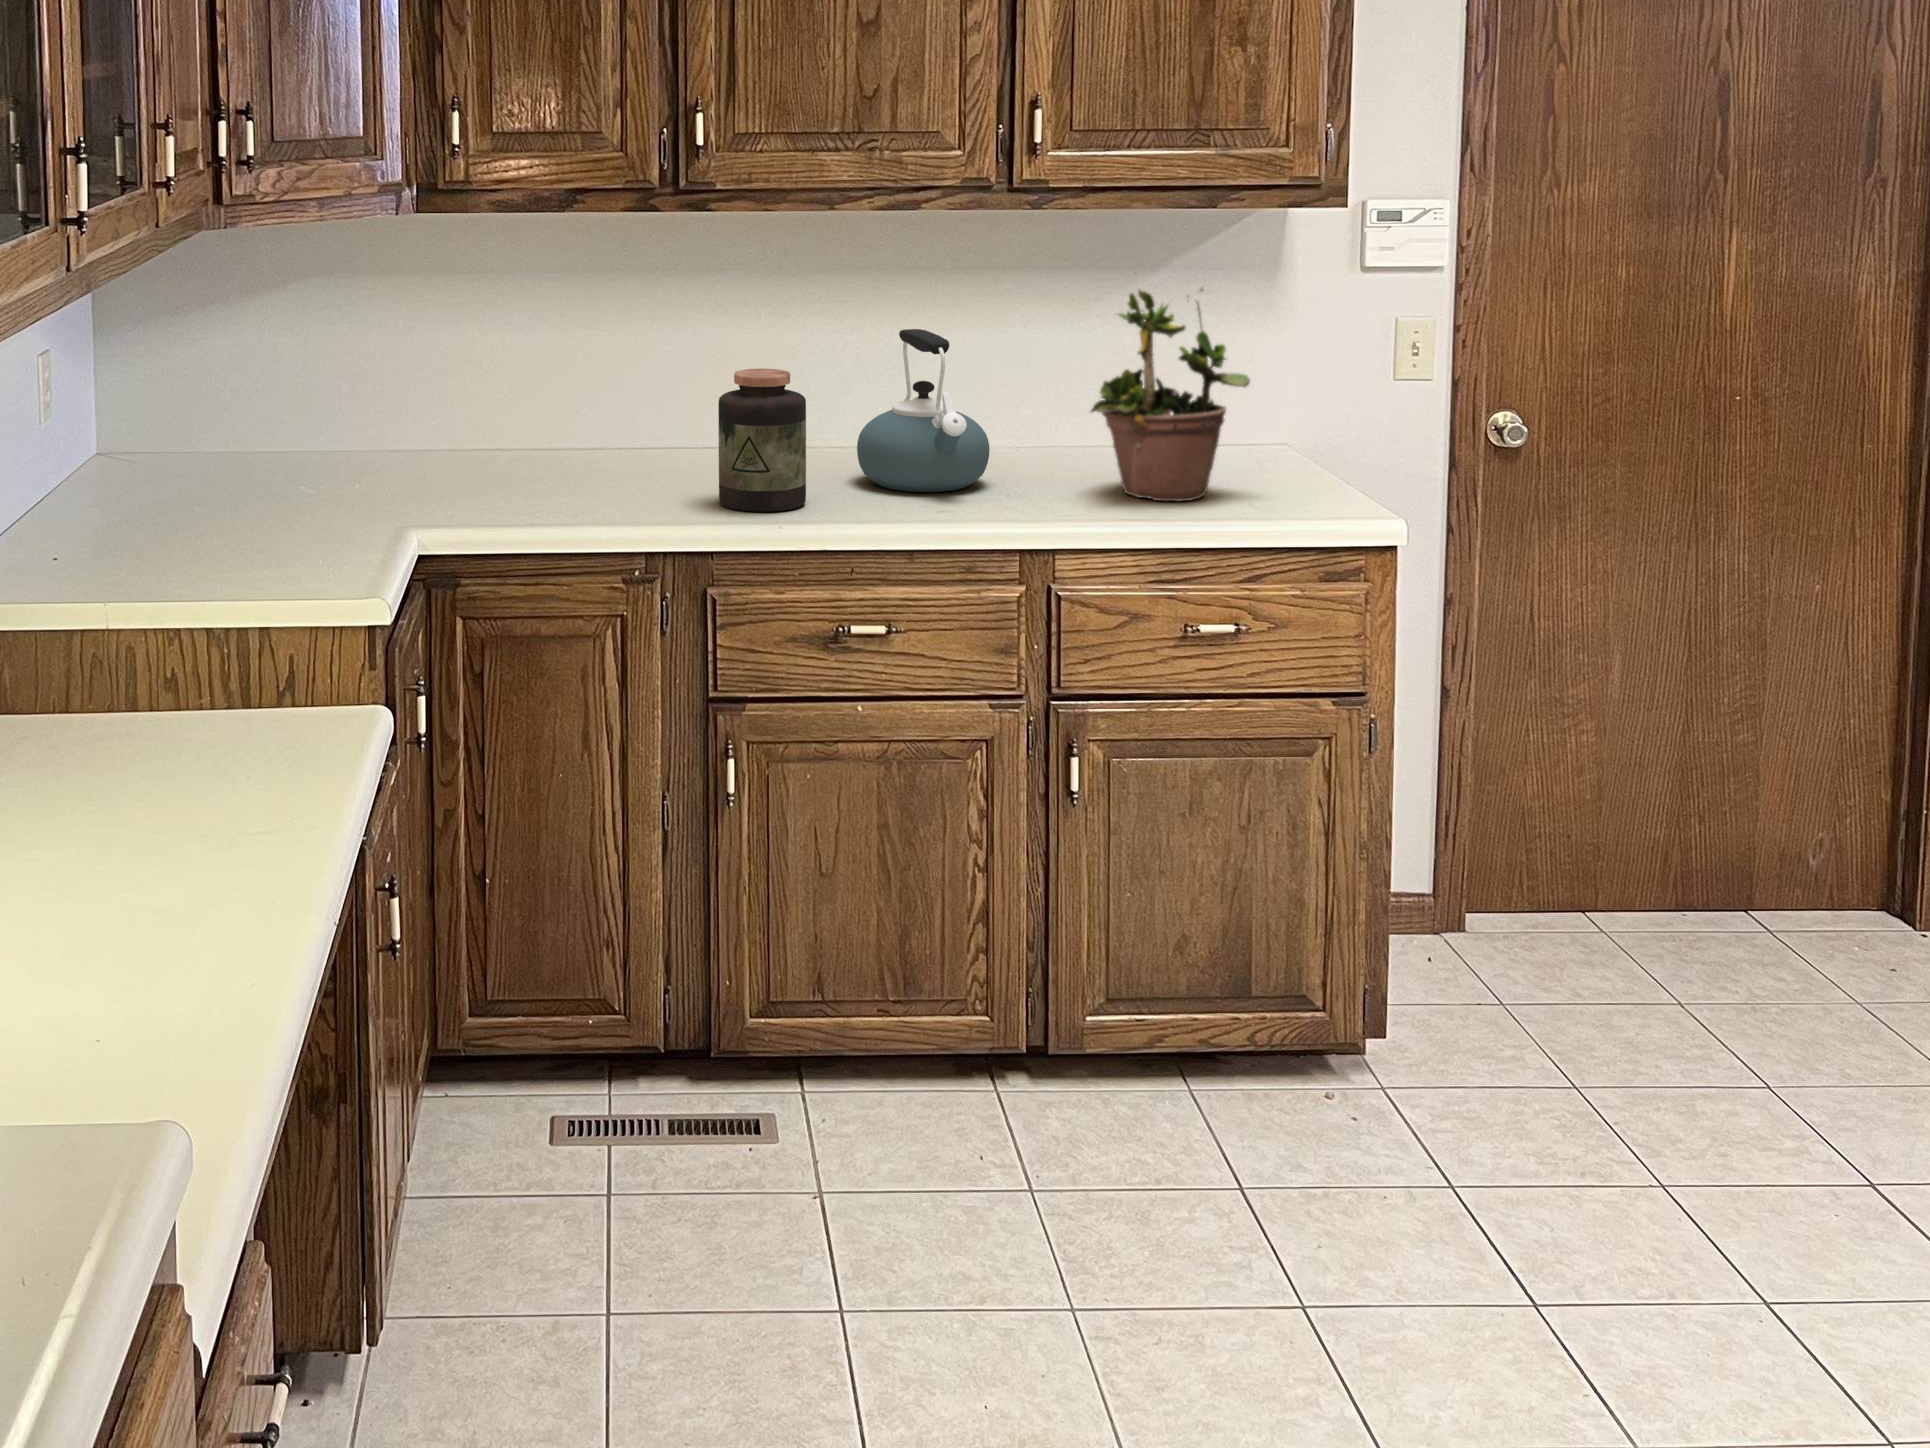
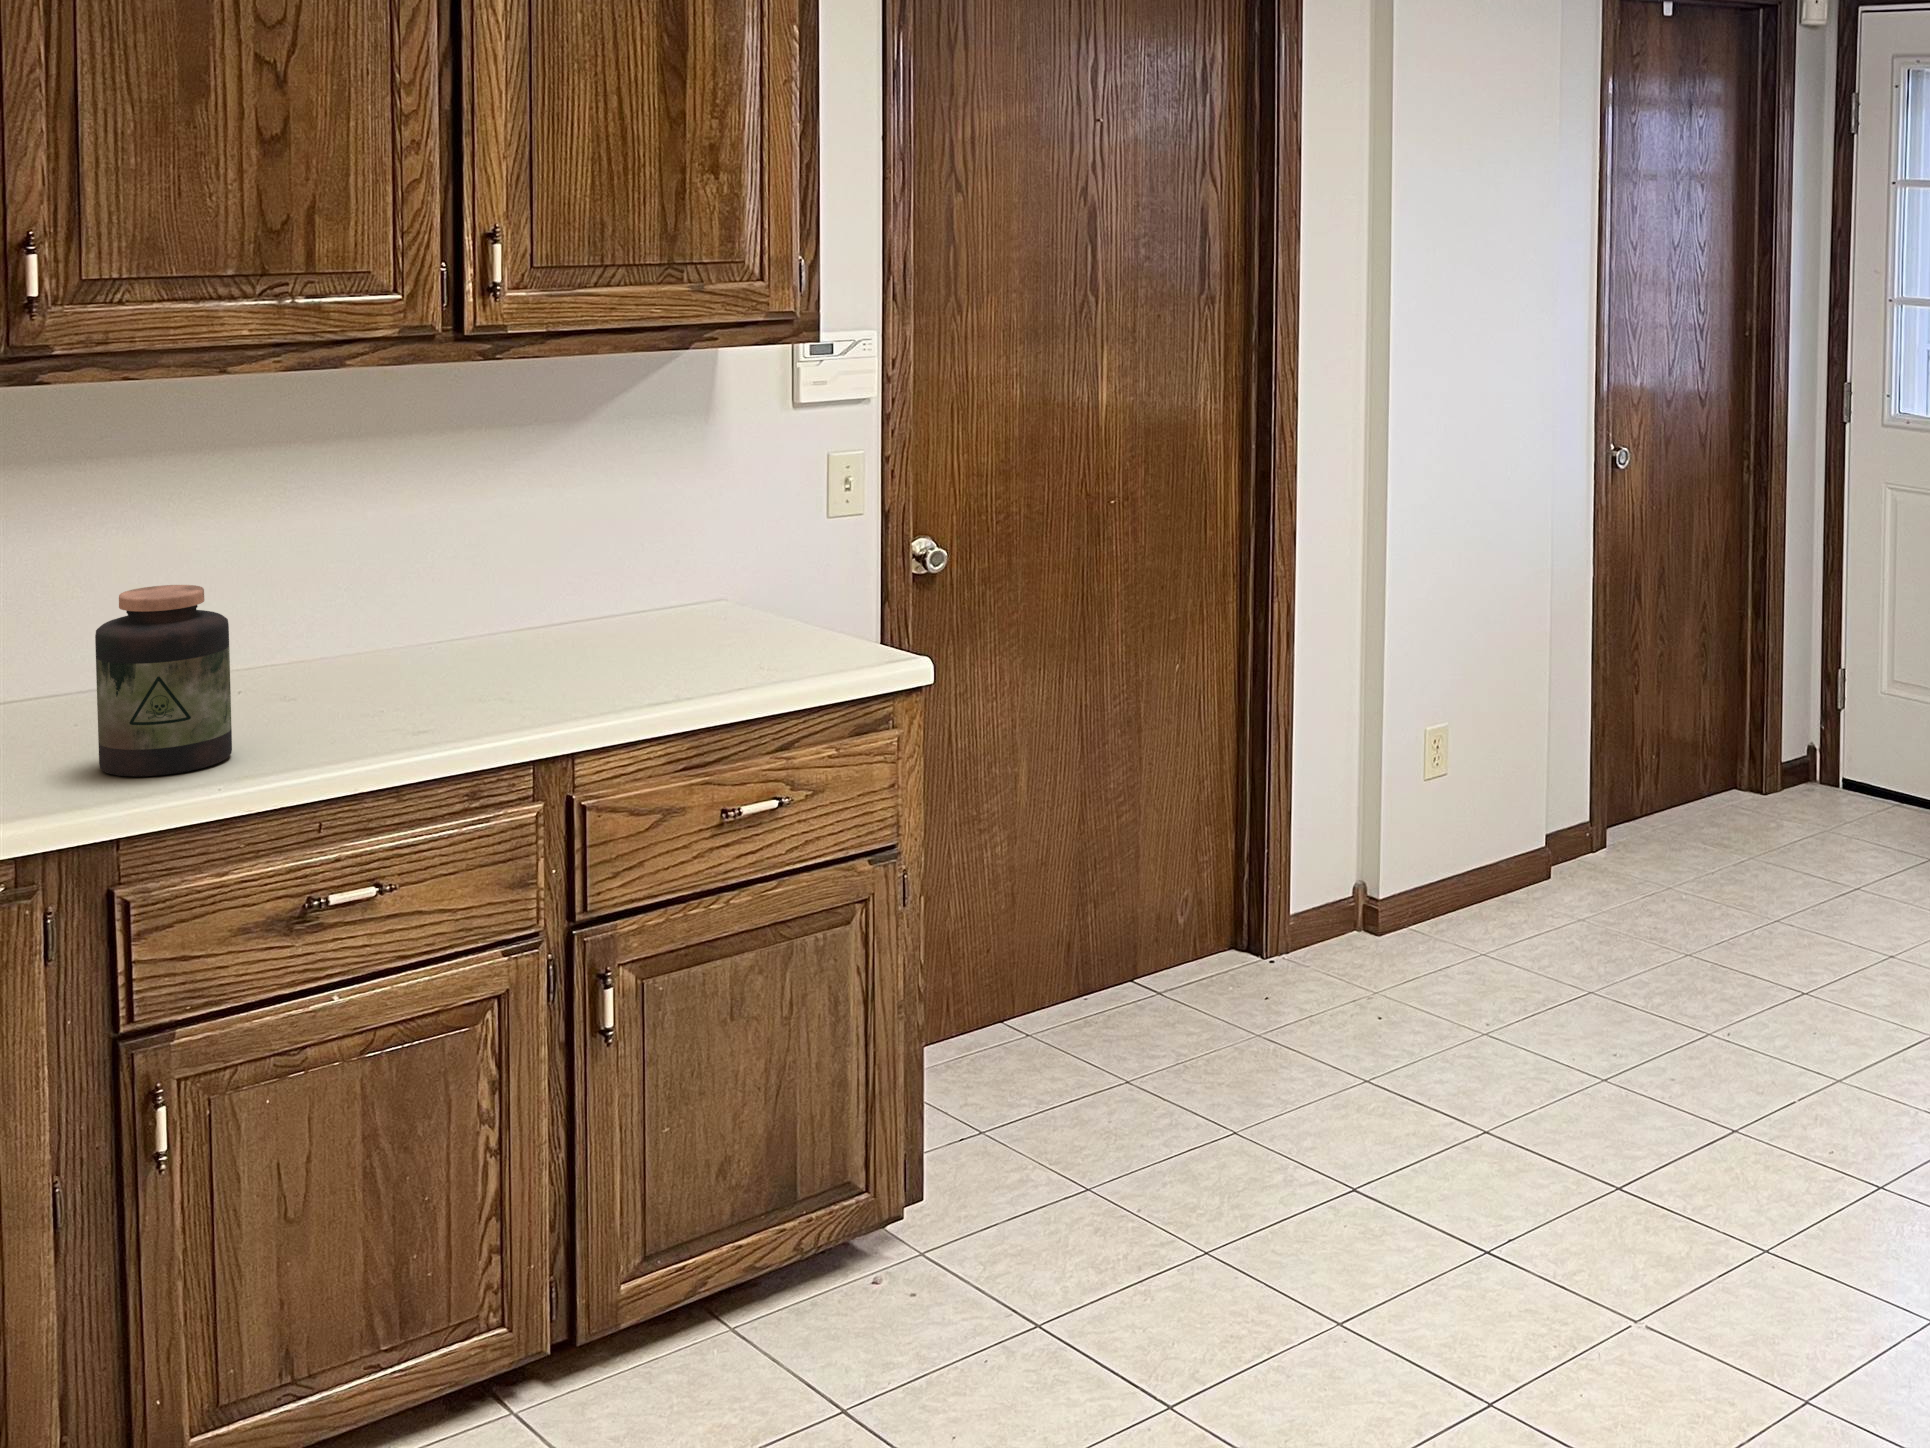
potted plant: present [1091,289,1250,501] -> none [571,424,746,679]
kettle: present [857,329,990,492] -> none [263,515,445,716]

